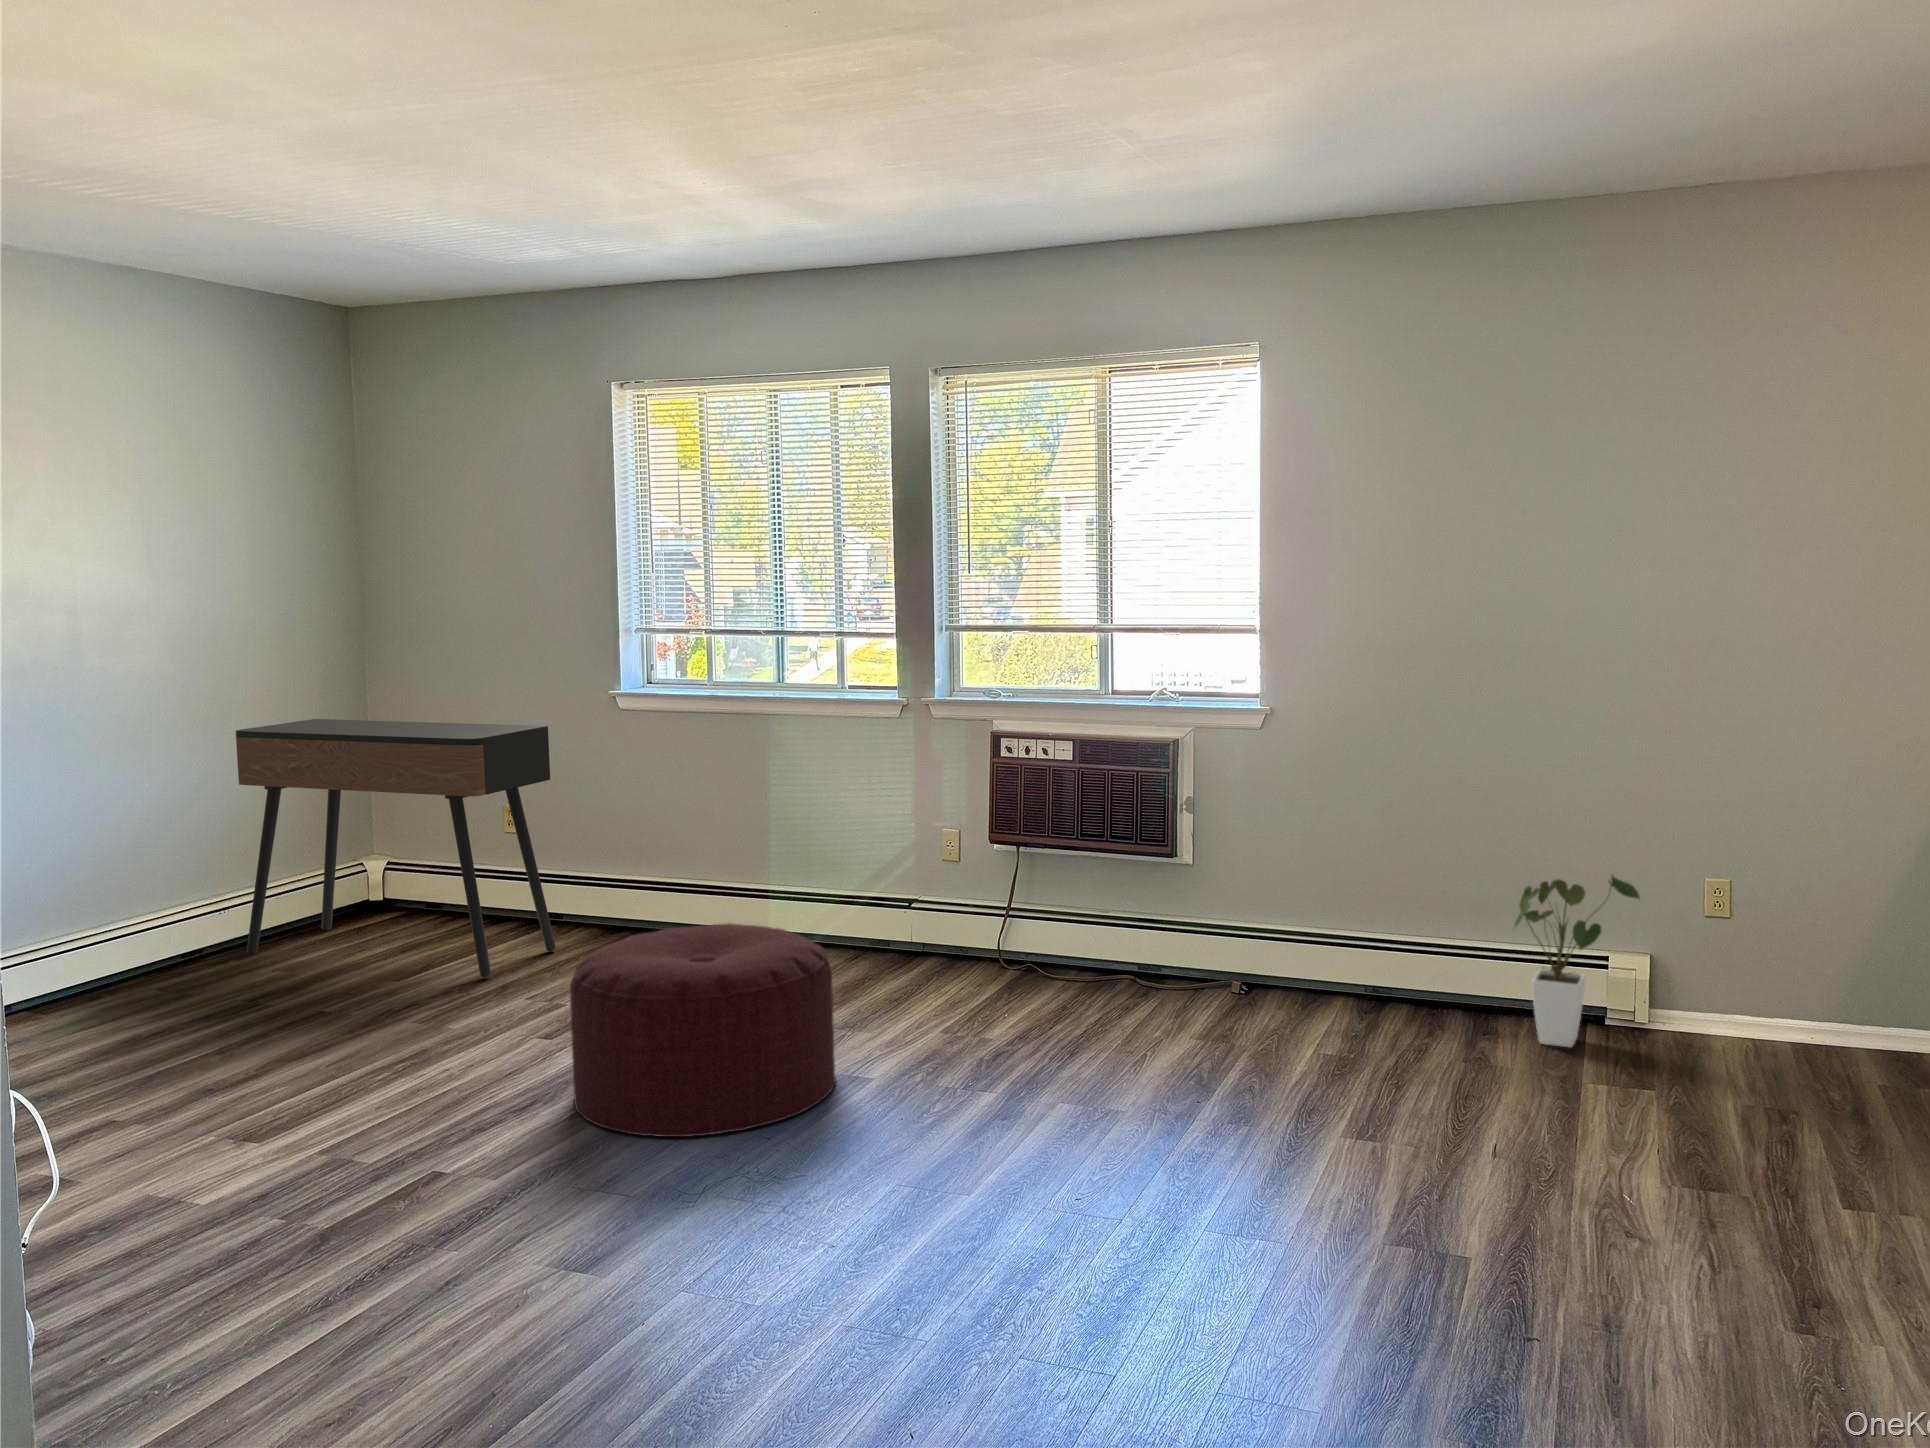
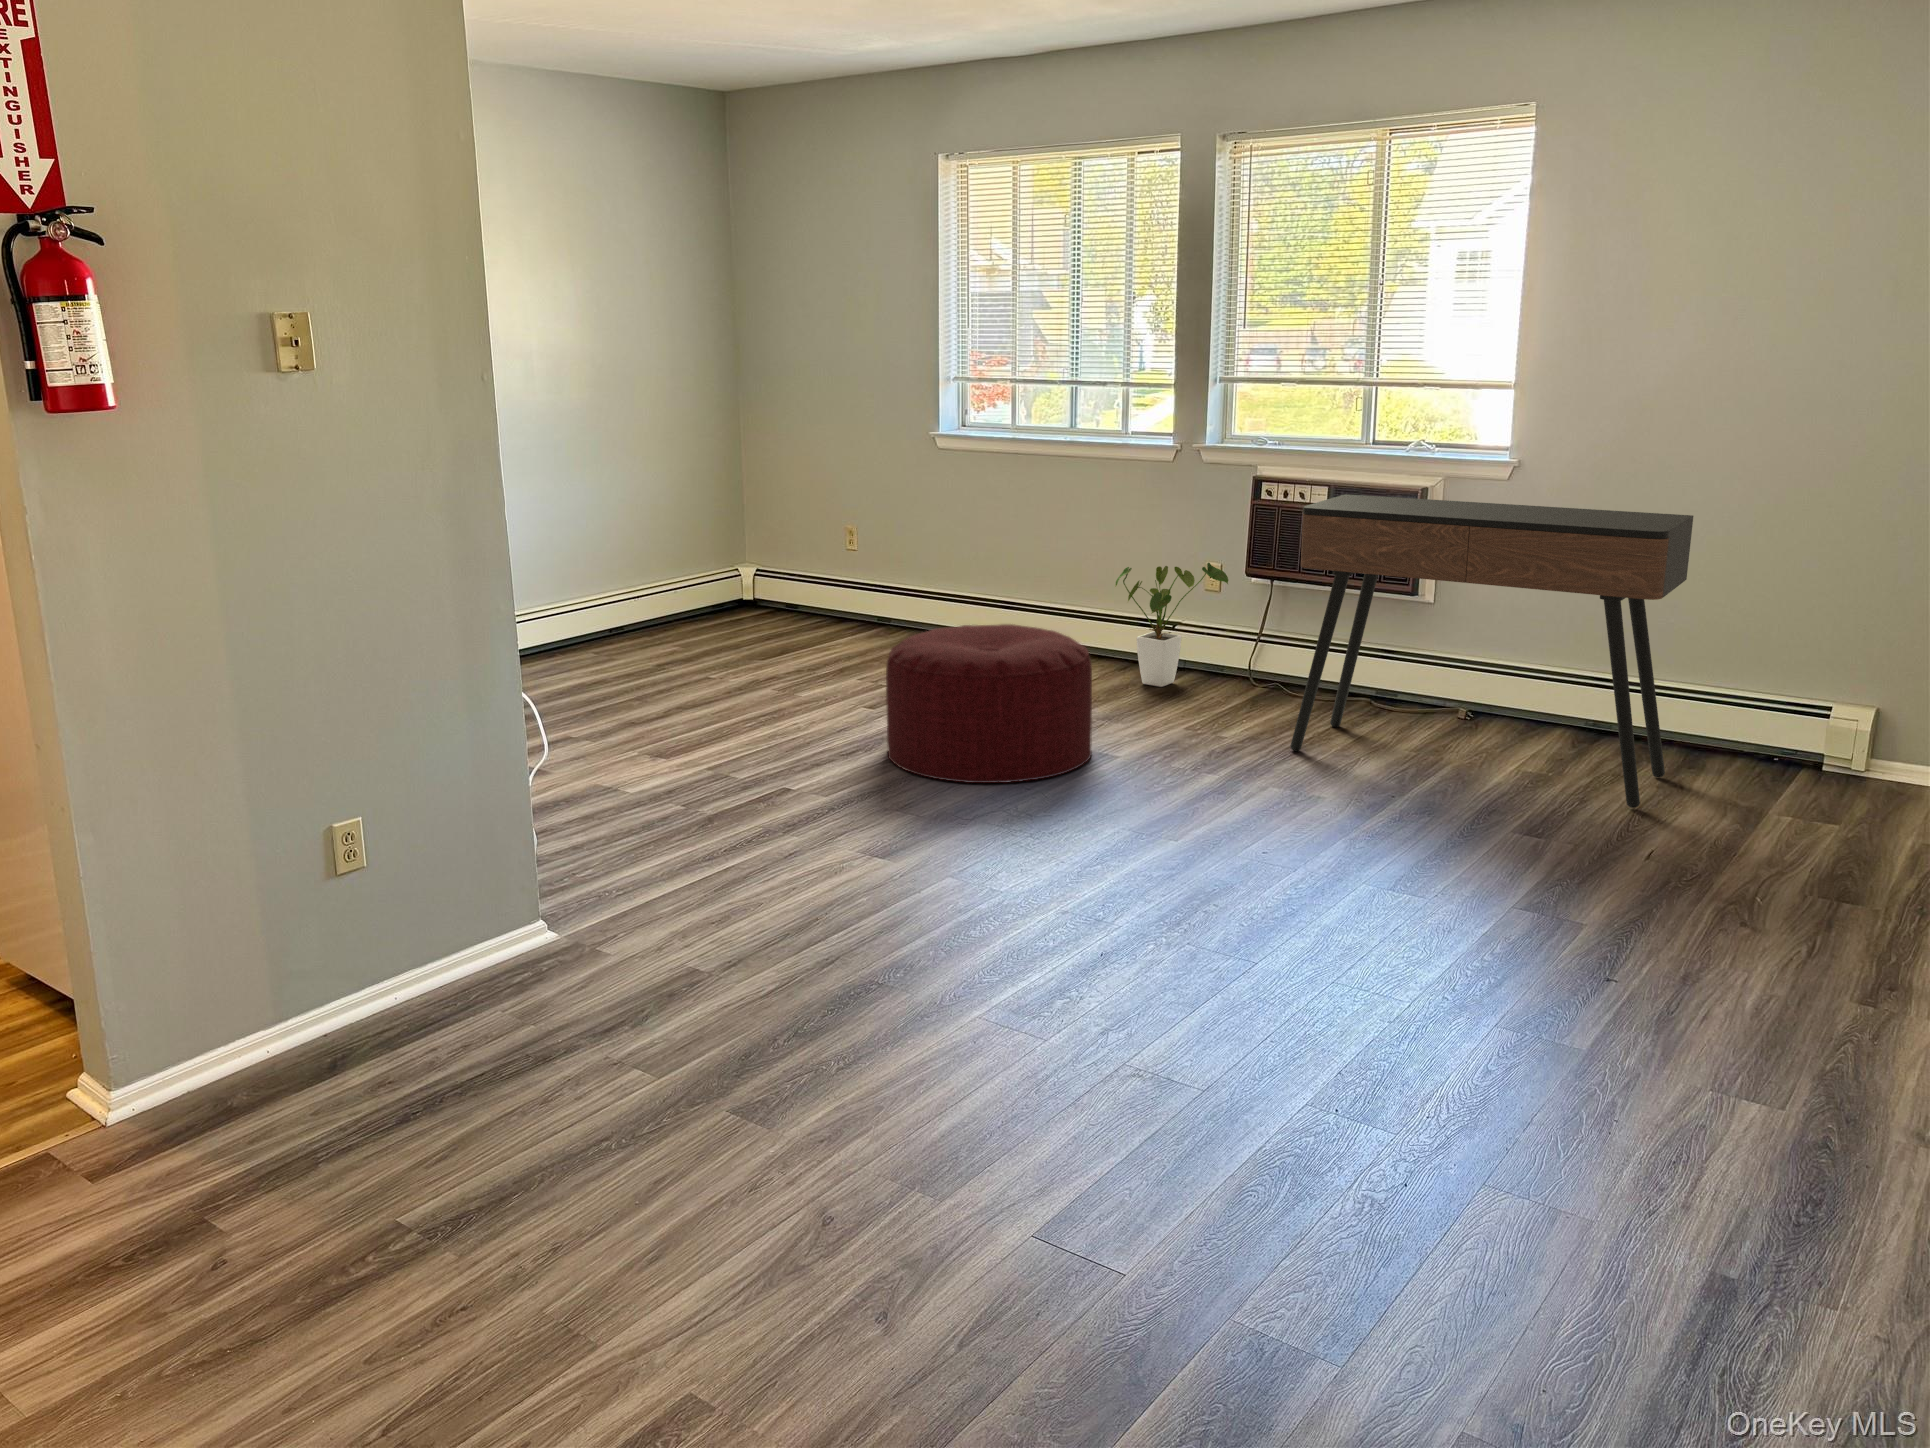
console table: present [236,719,556,977] -> present [1290,494,1693,808]
house plant: present [1514,875,1640,1047] -> present [1116,563,1228,687]

